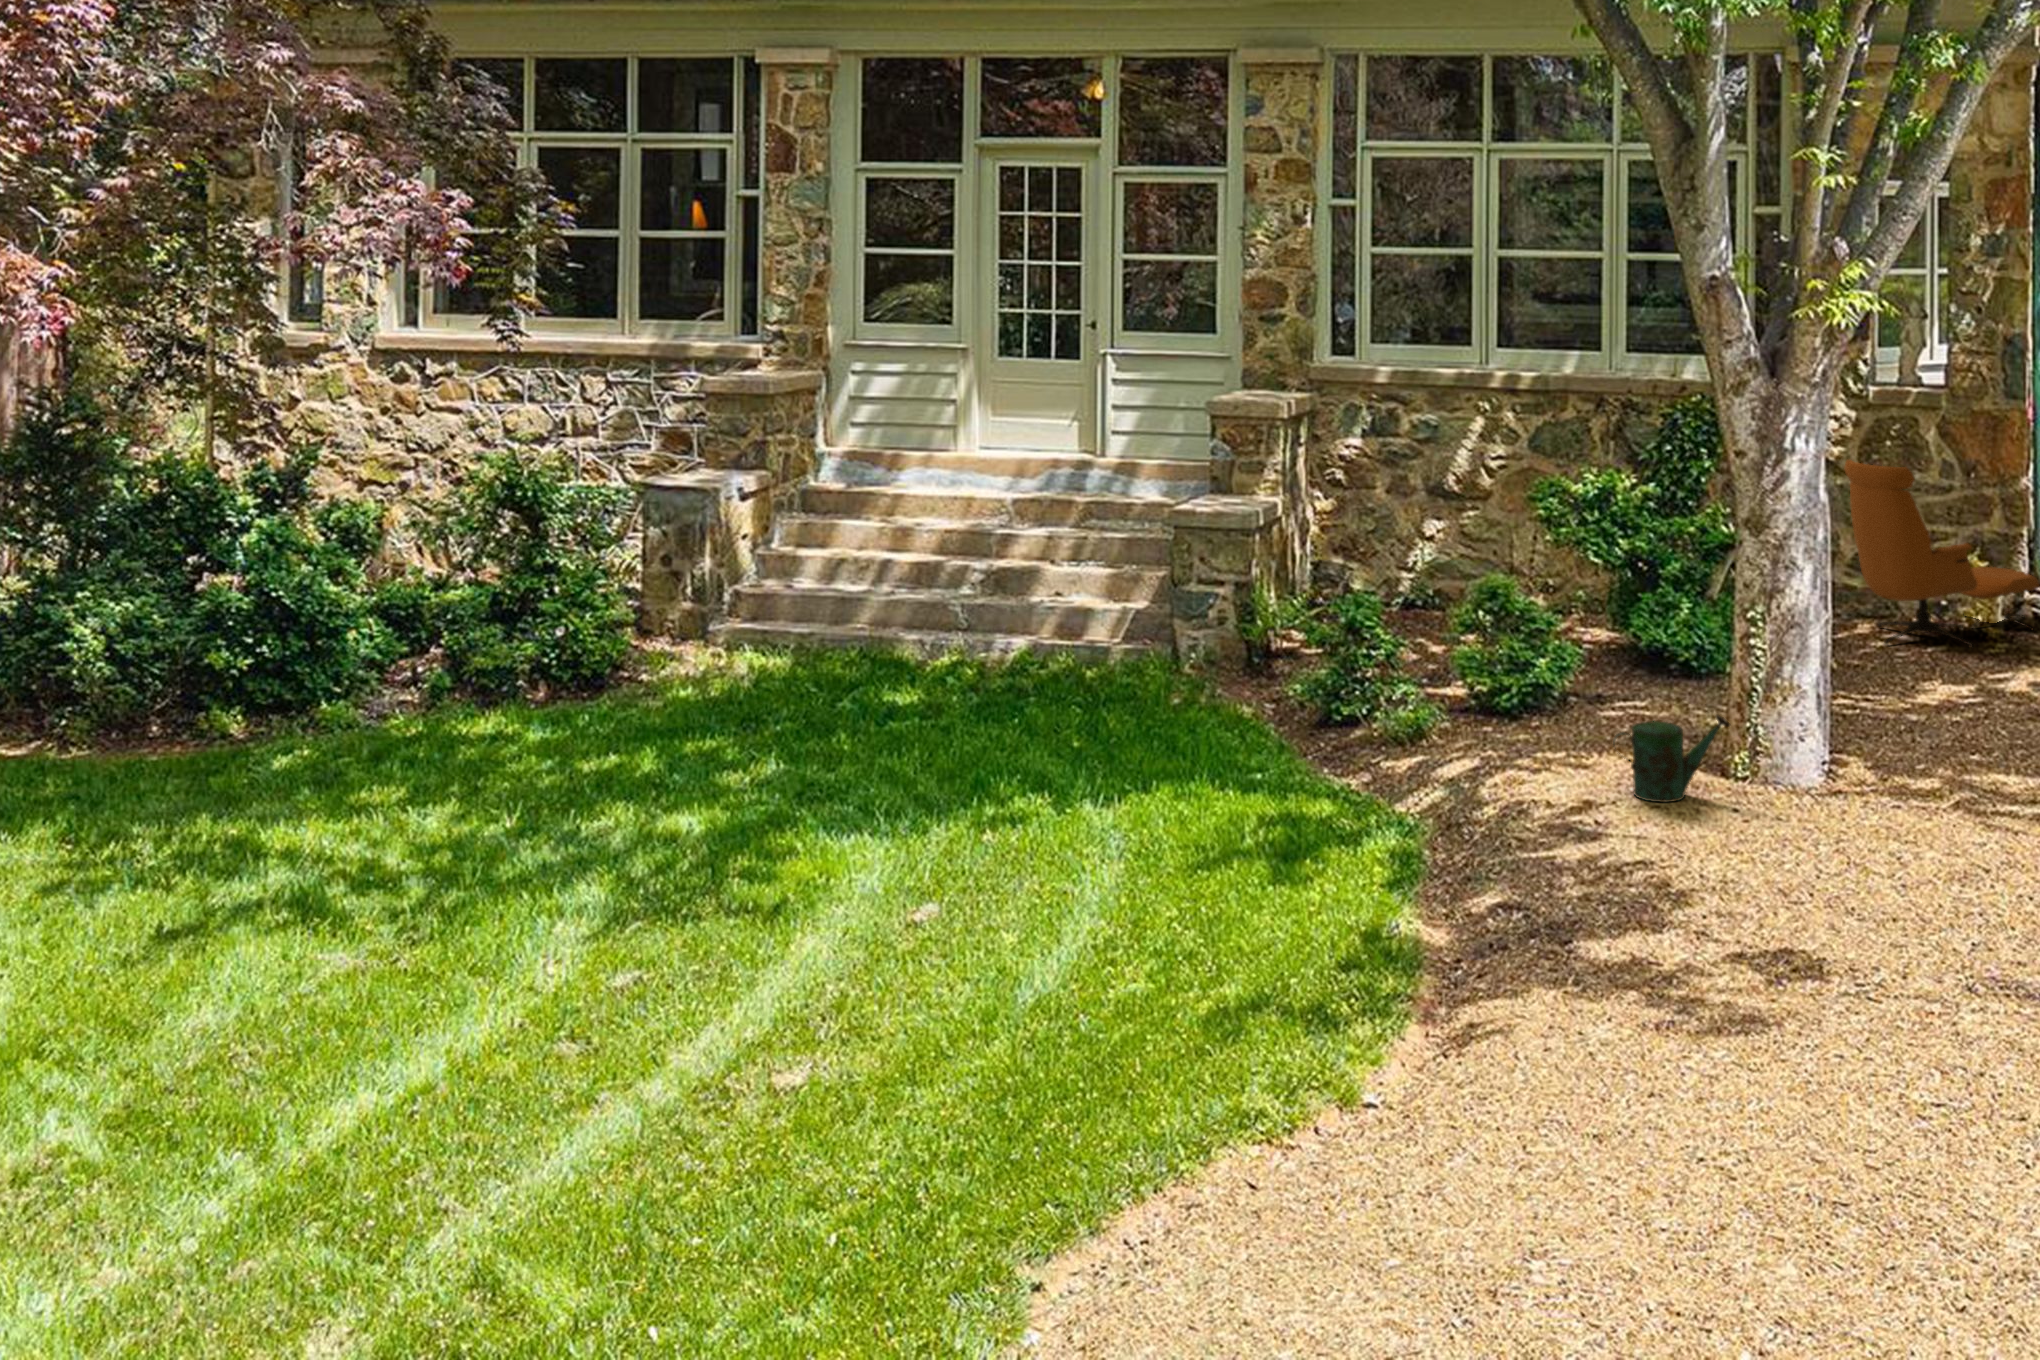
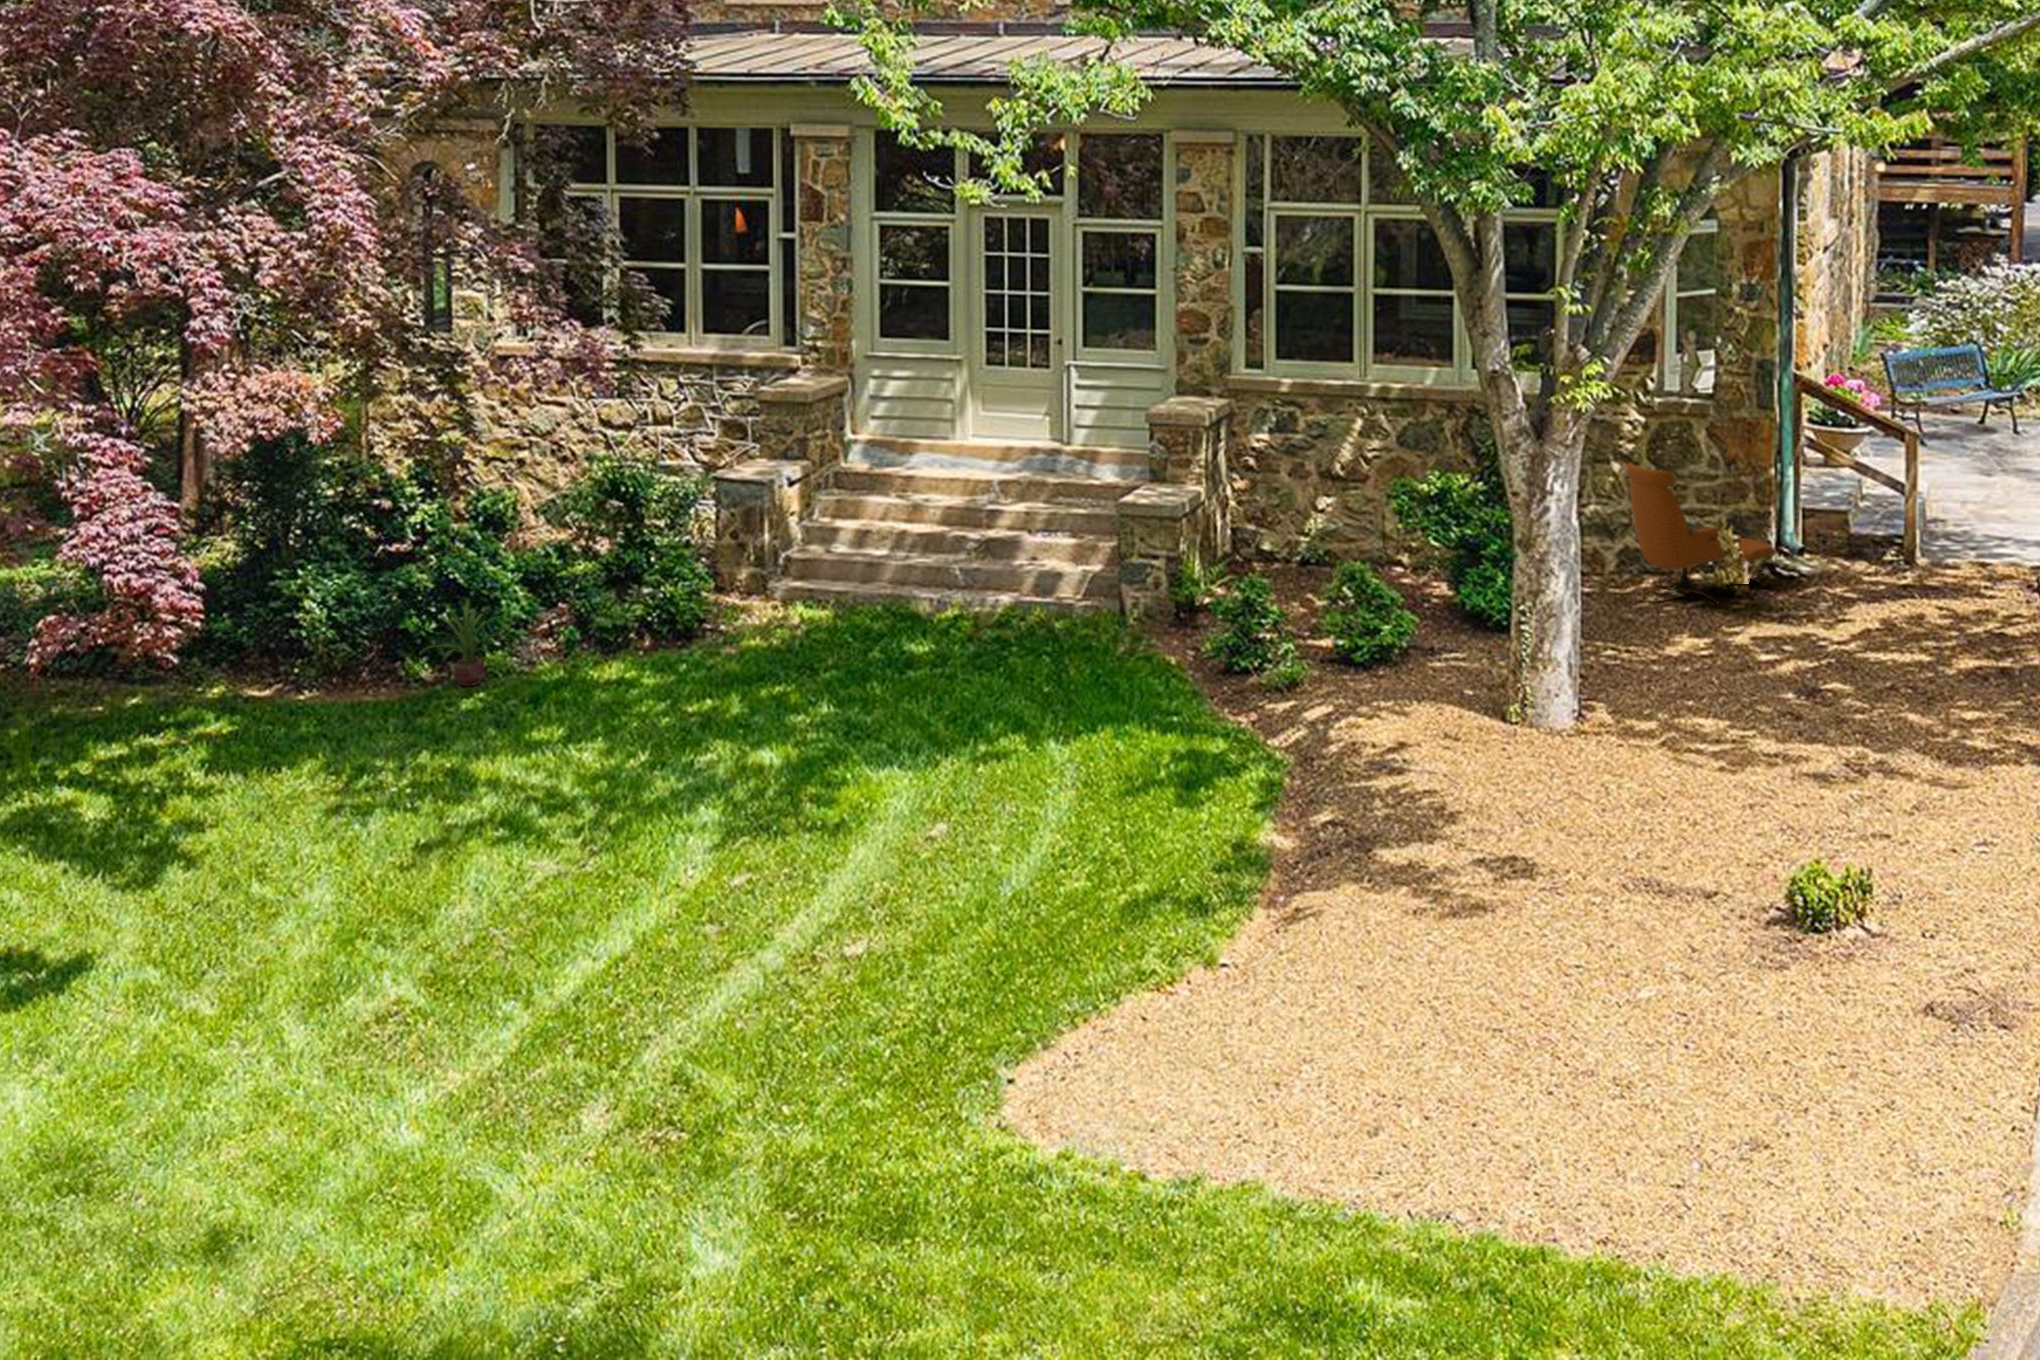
decorative plant: none [219,621,354,741] -> present [437,599,505,686]
watering can: present [1614,715,1730,802] -> none [1425,677,1510,740]

